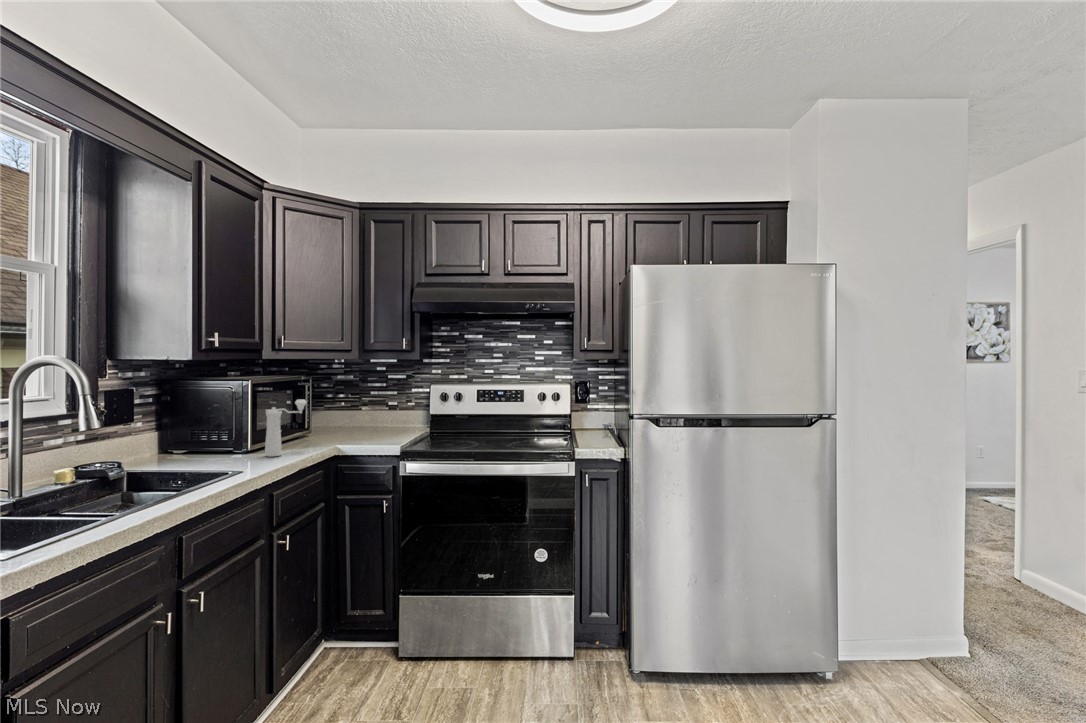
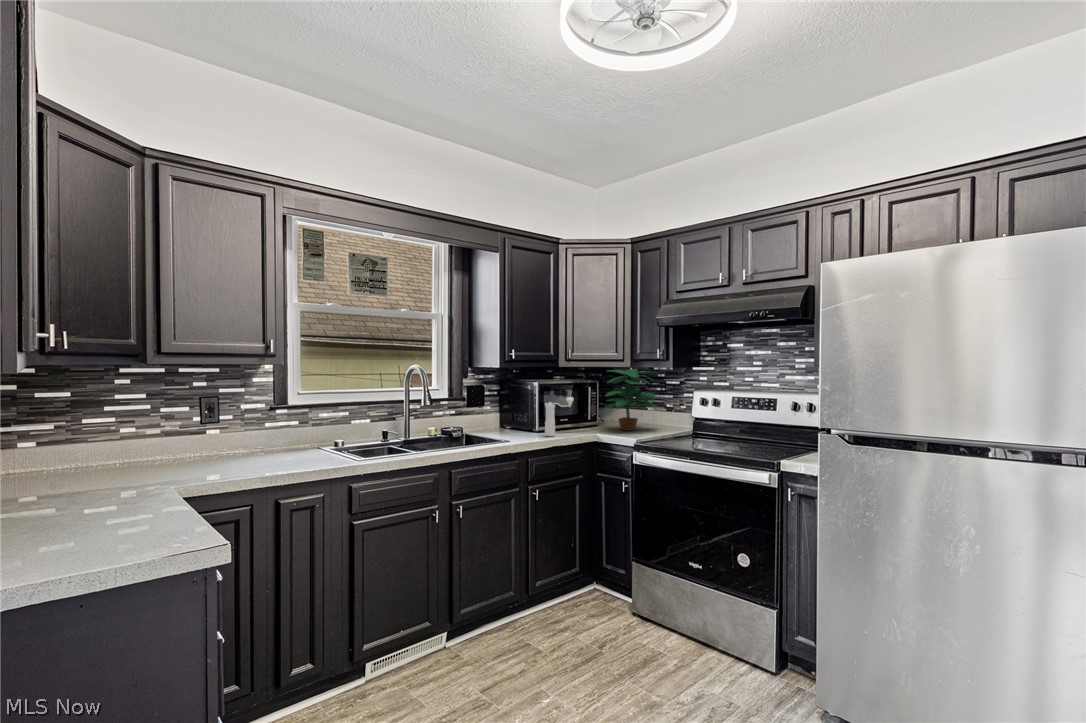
potted plant: none [325,362,392,437] -> present [605,369,658,431]

